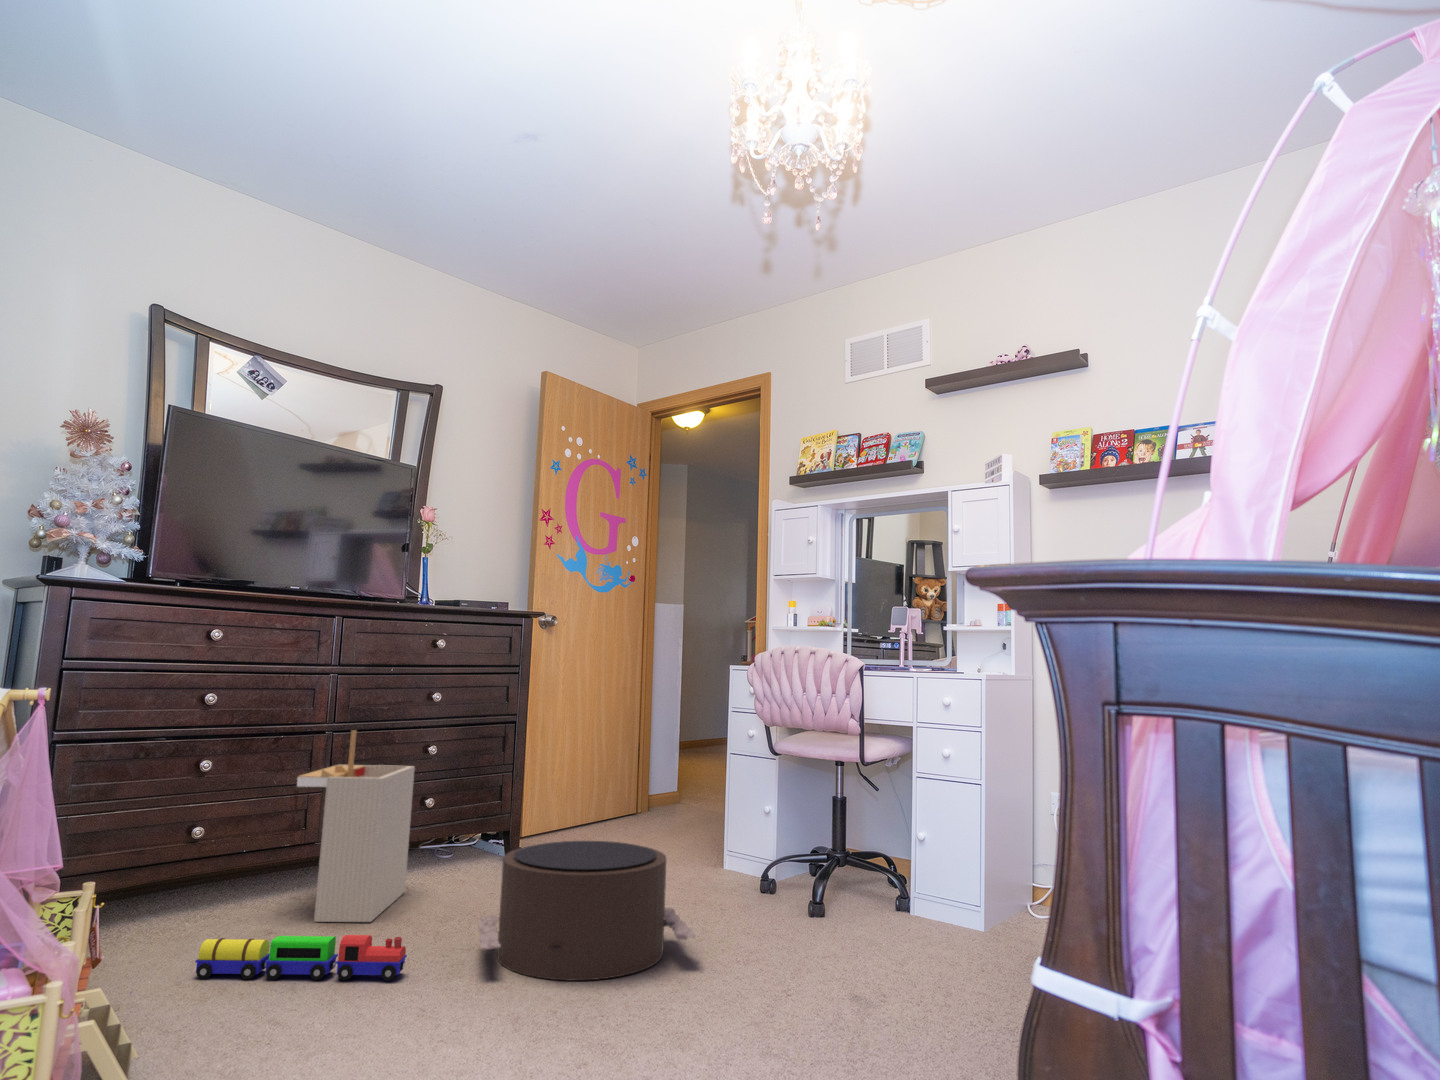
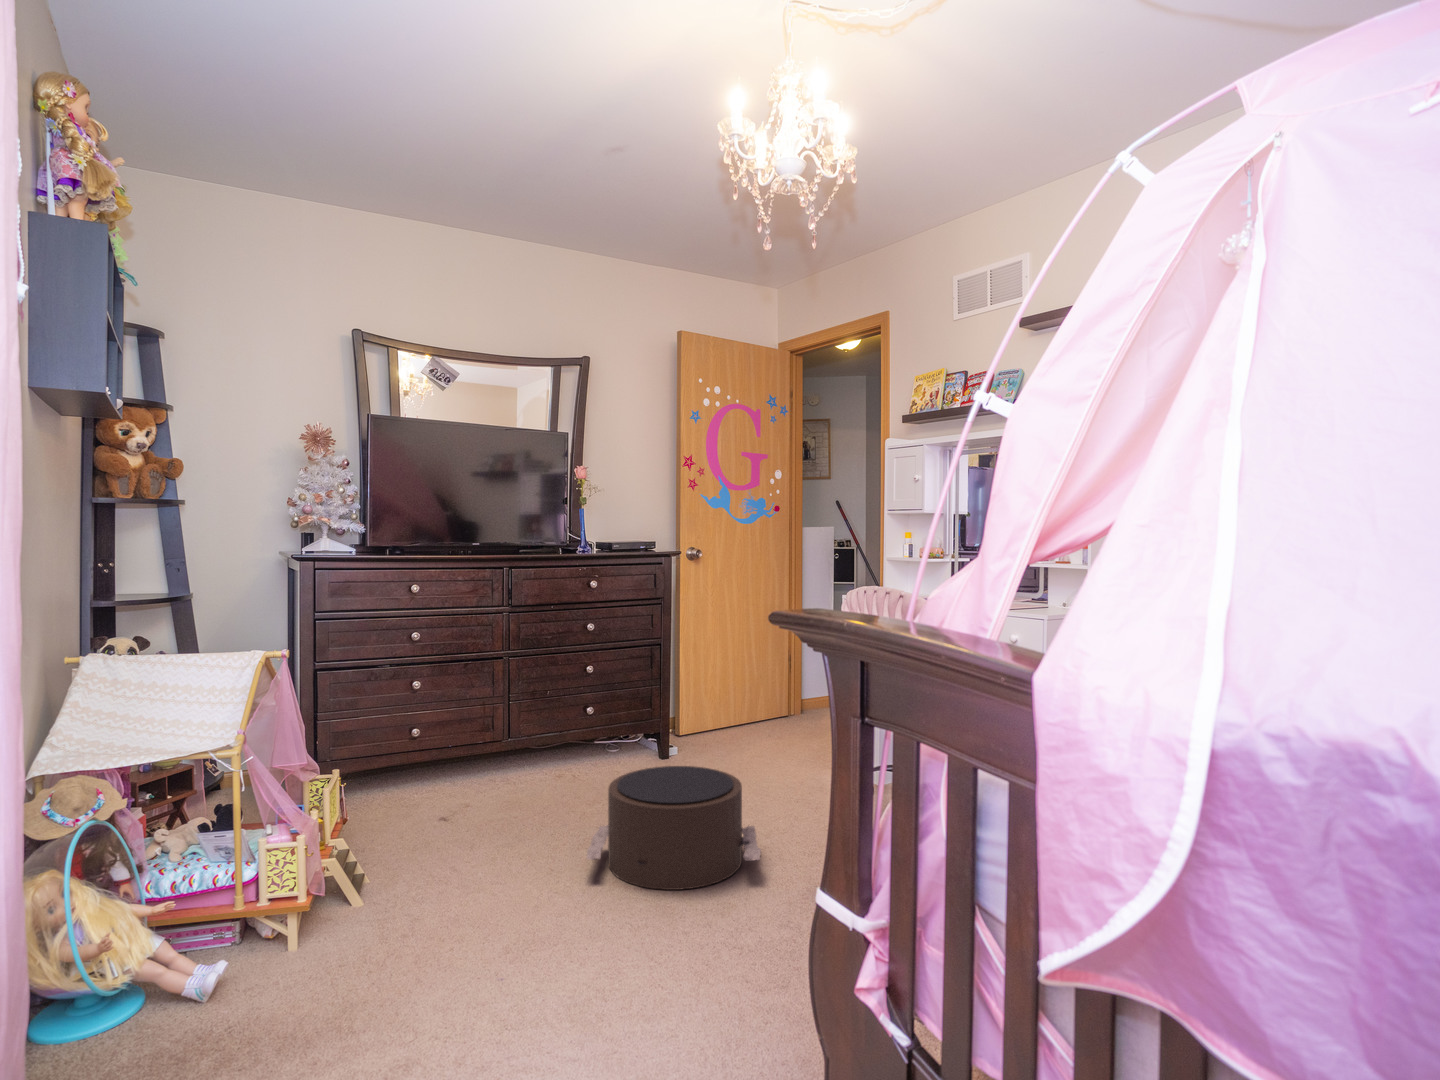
storage bin: present [297,730,415,922] -> none [472,669,568,817]
toy train: present [195,935,407,981] -> none [392,836,536,878]

